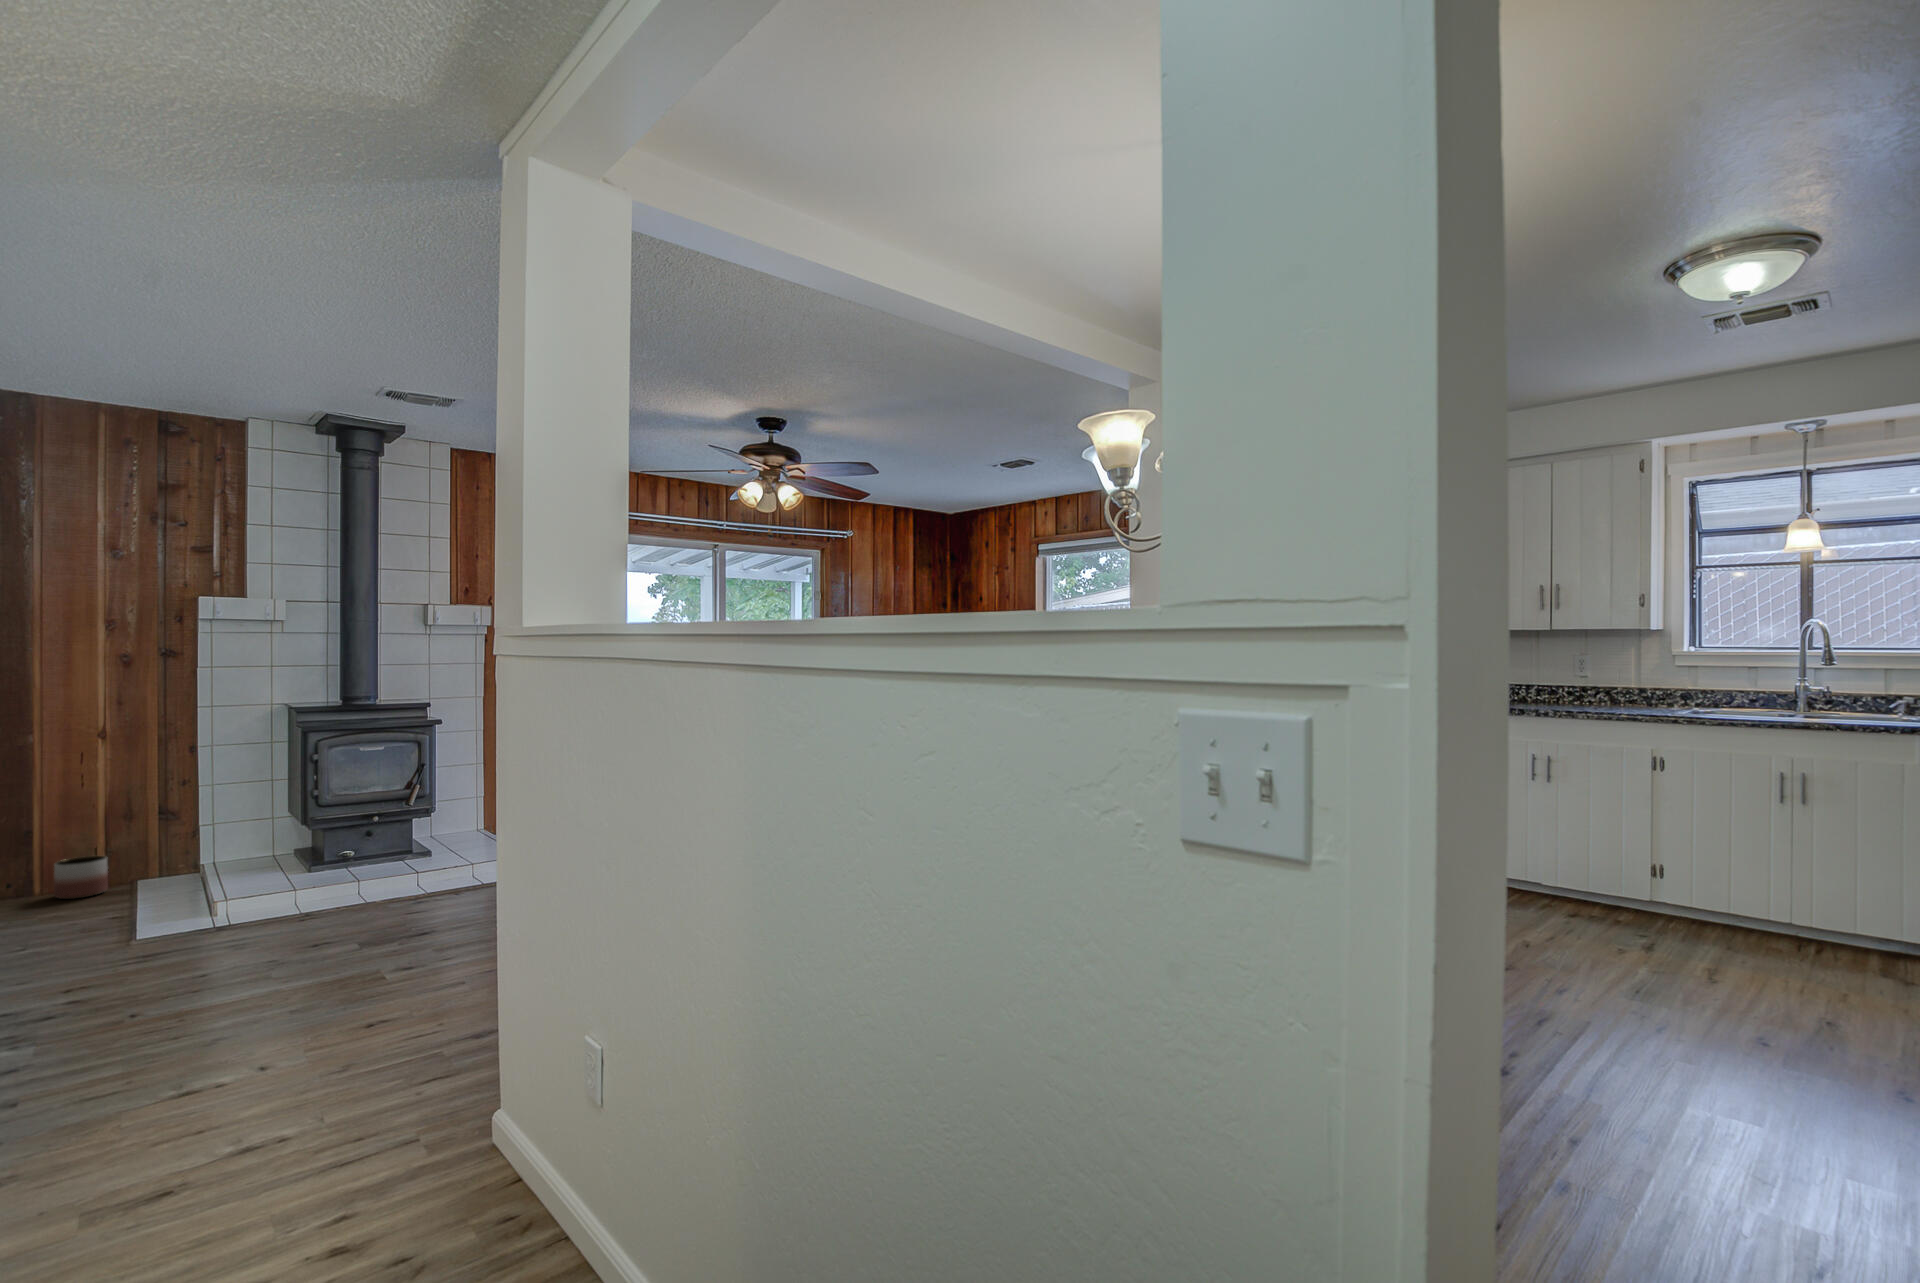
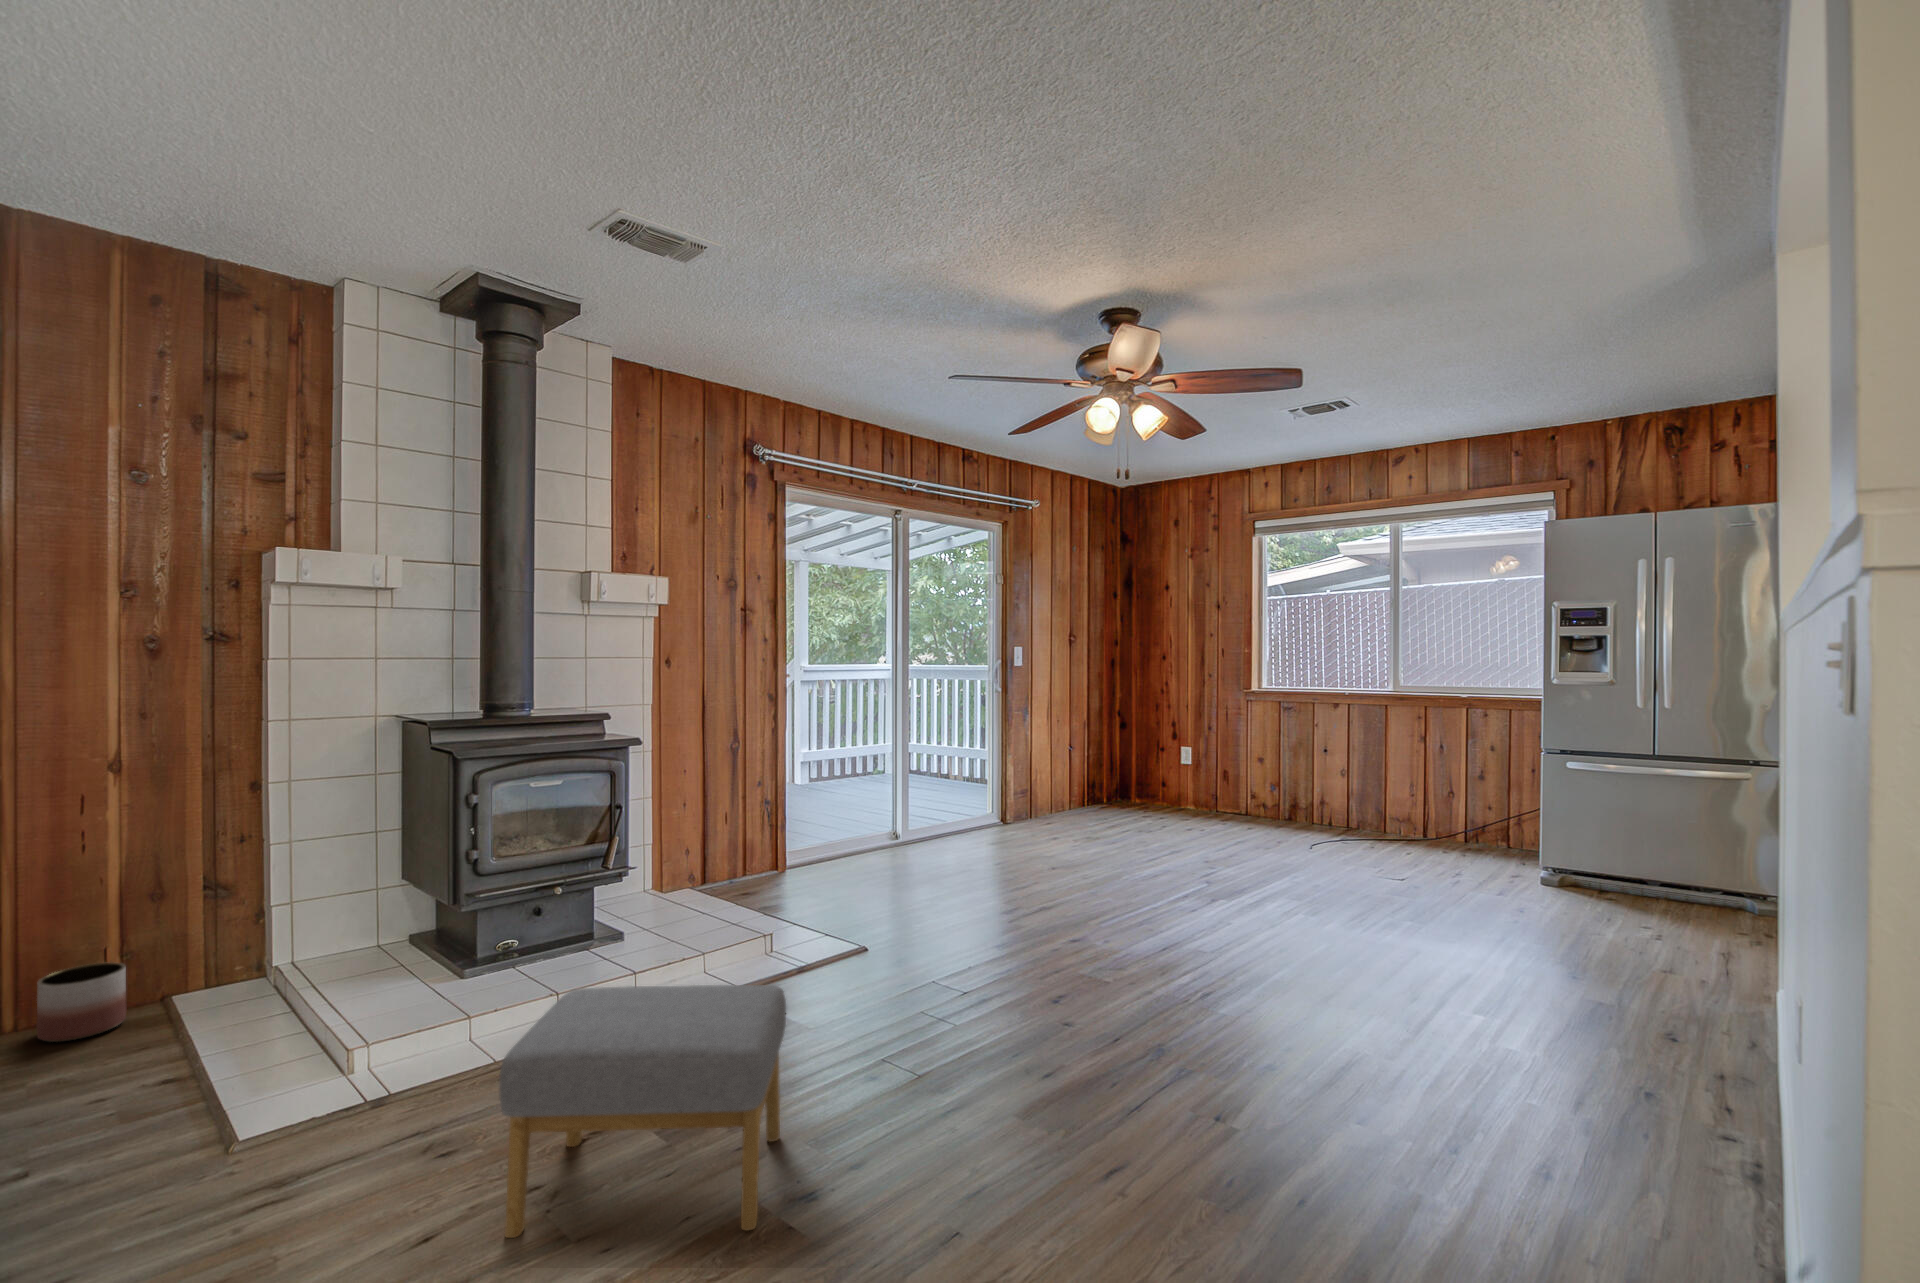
footstool: none [257,857,444,977] -> present [499,985,786,1238]

